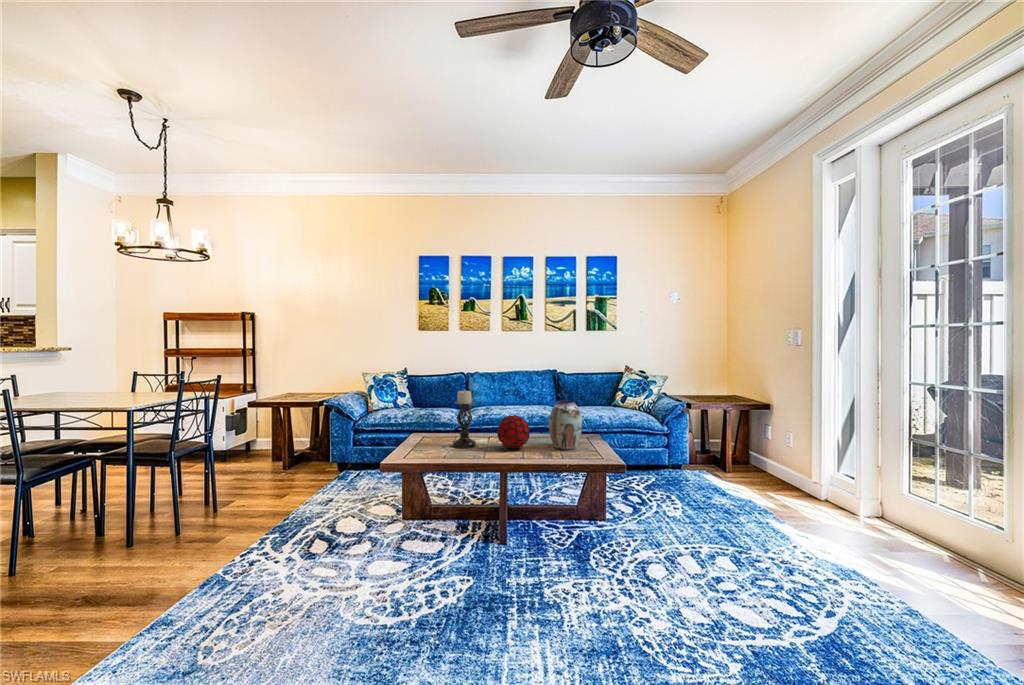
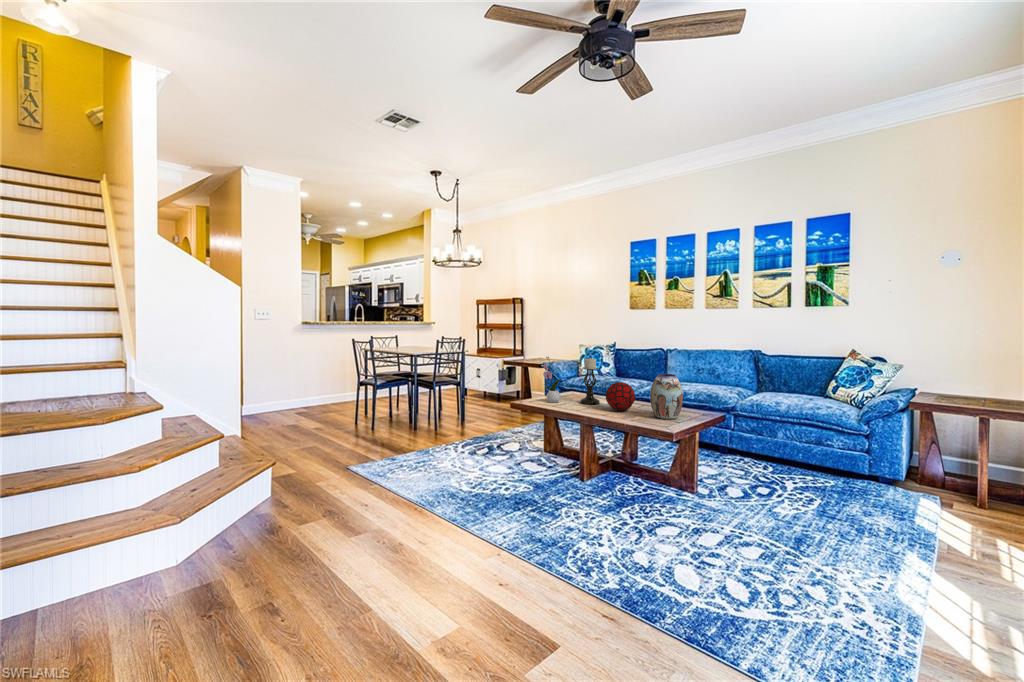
flower arrangement: none [409,392,437,454] -> present [543,357,562,403]

